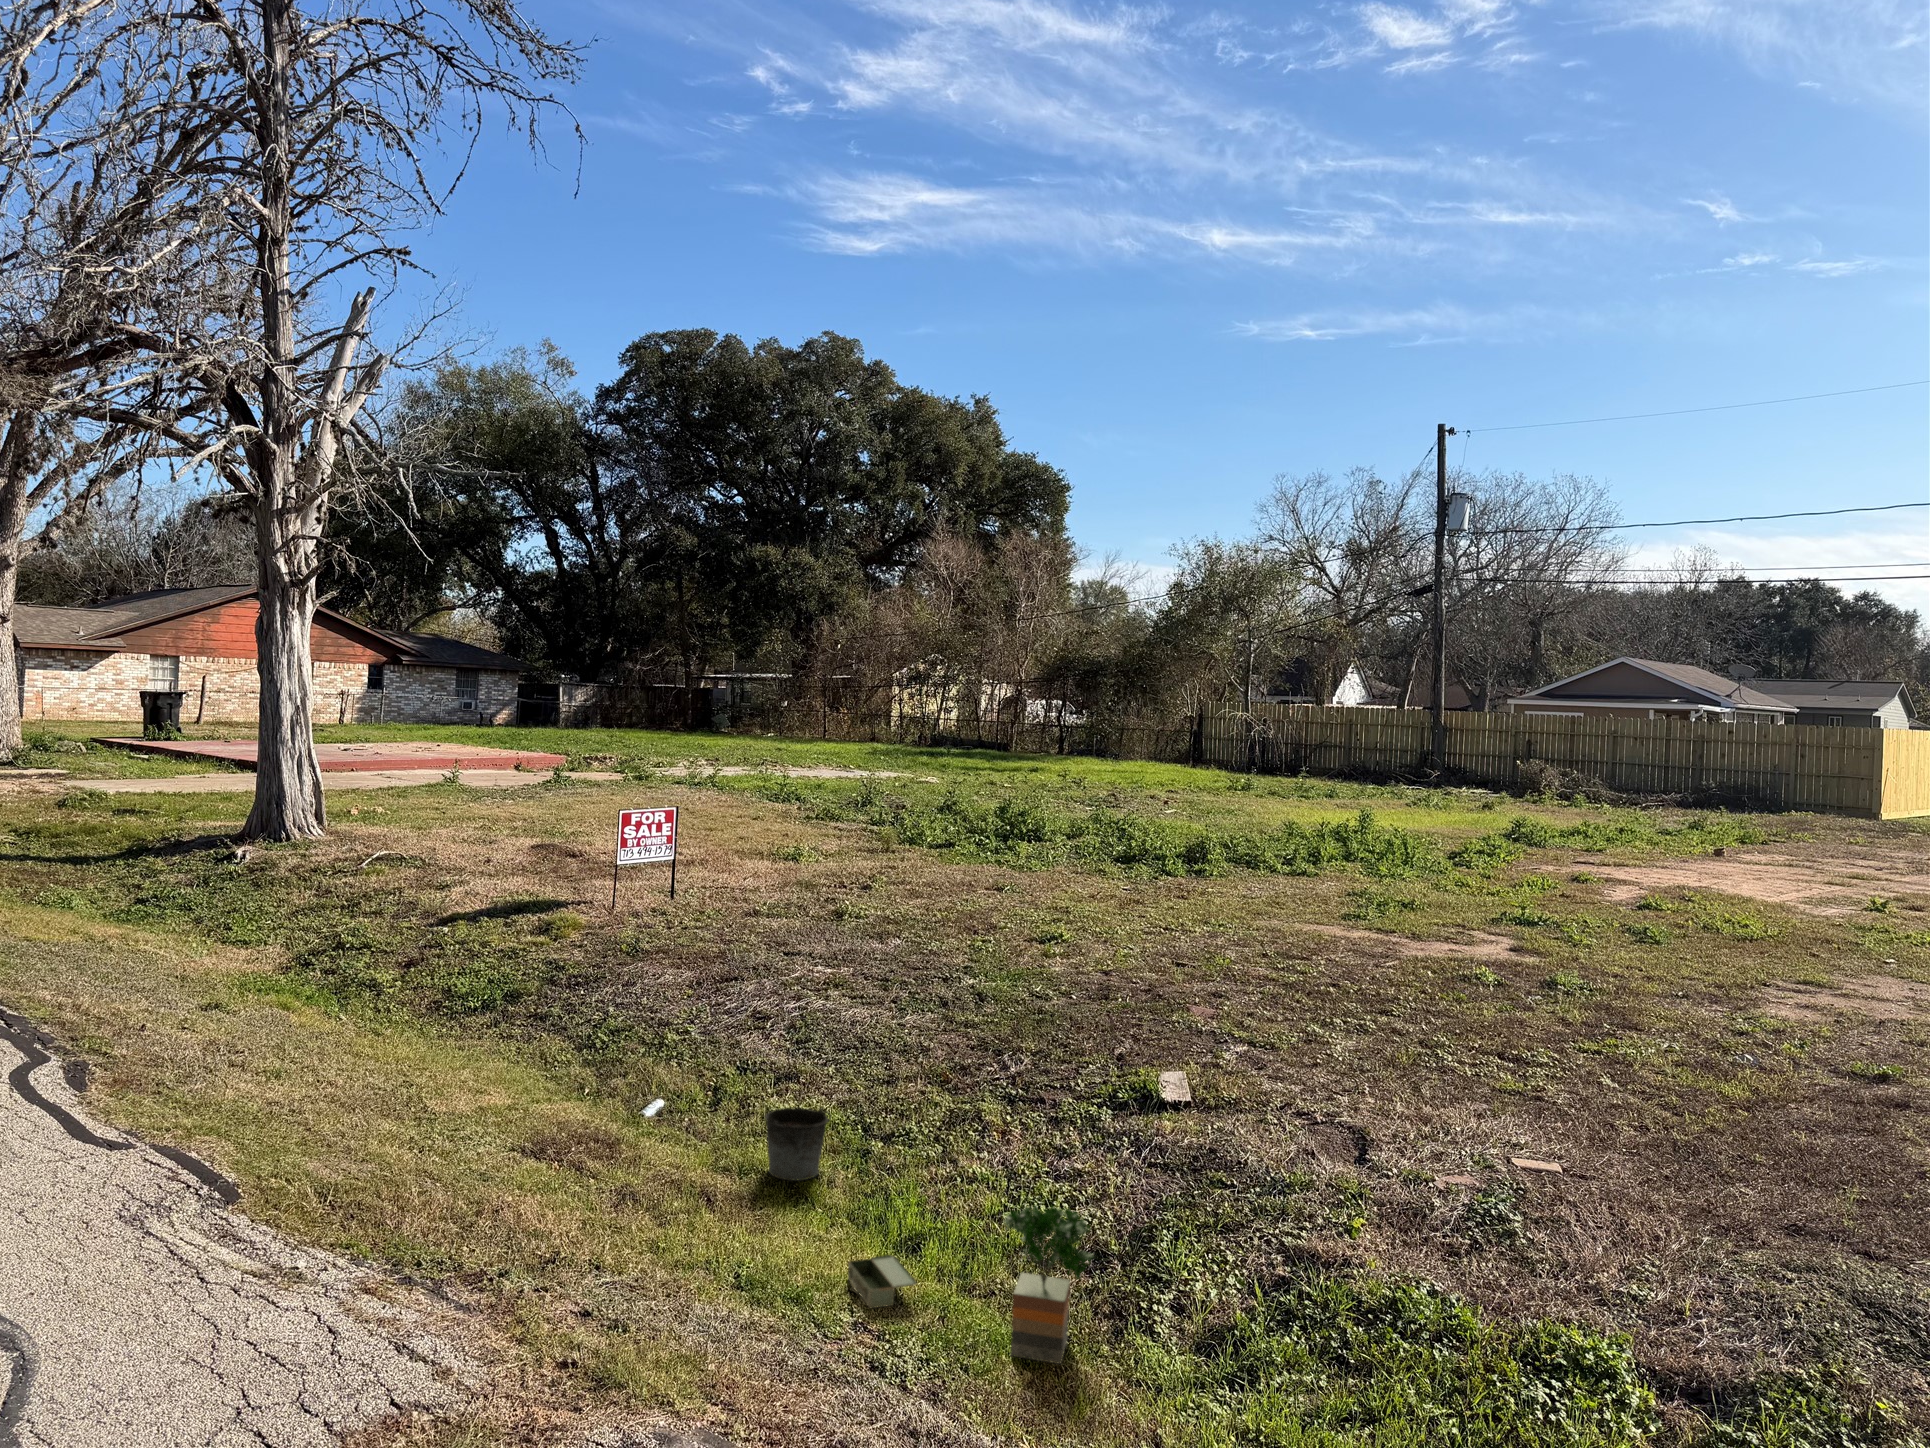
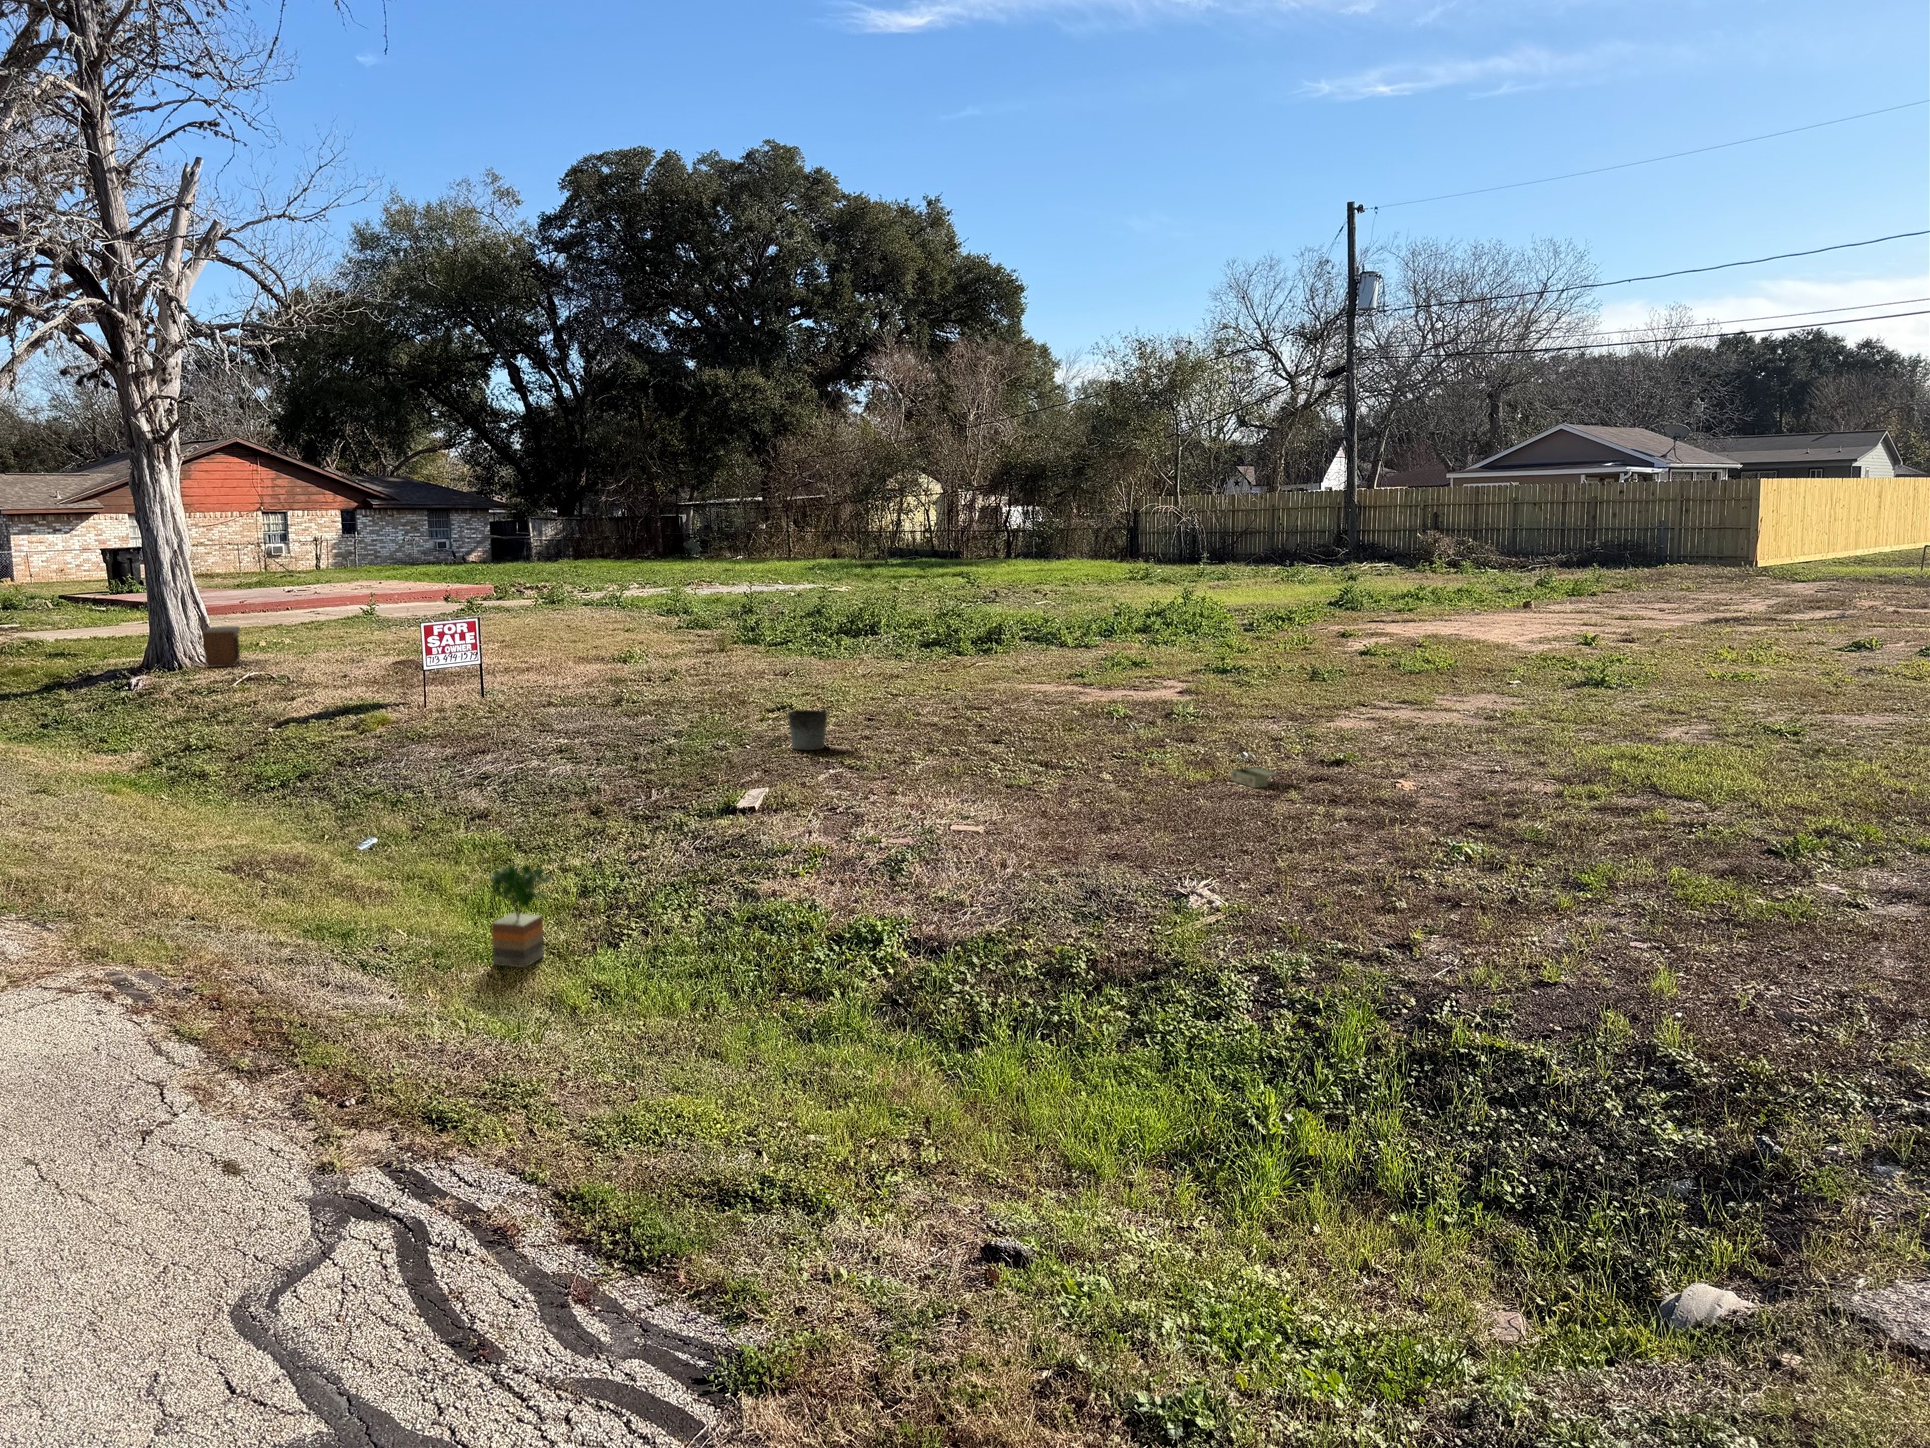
bench: none [316,793,354,840] -> present [202,626,240,667]
bucket: present [765,1107,831,1181] -> present [788,708,829,750]
toolbox: present [848,1255,917,1308] -> present [1231,767,1279,788]

